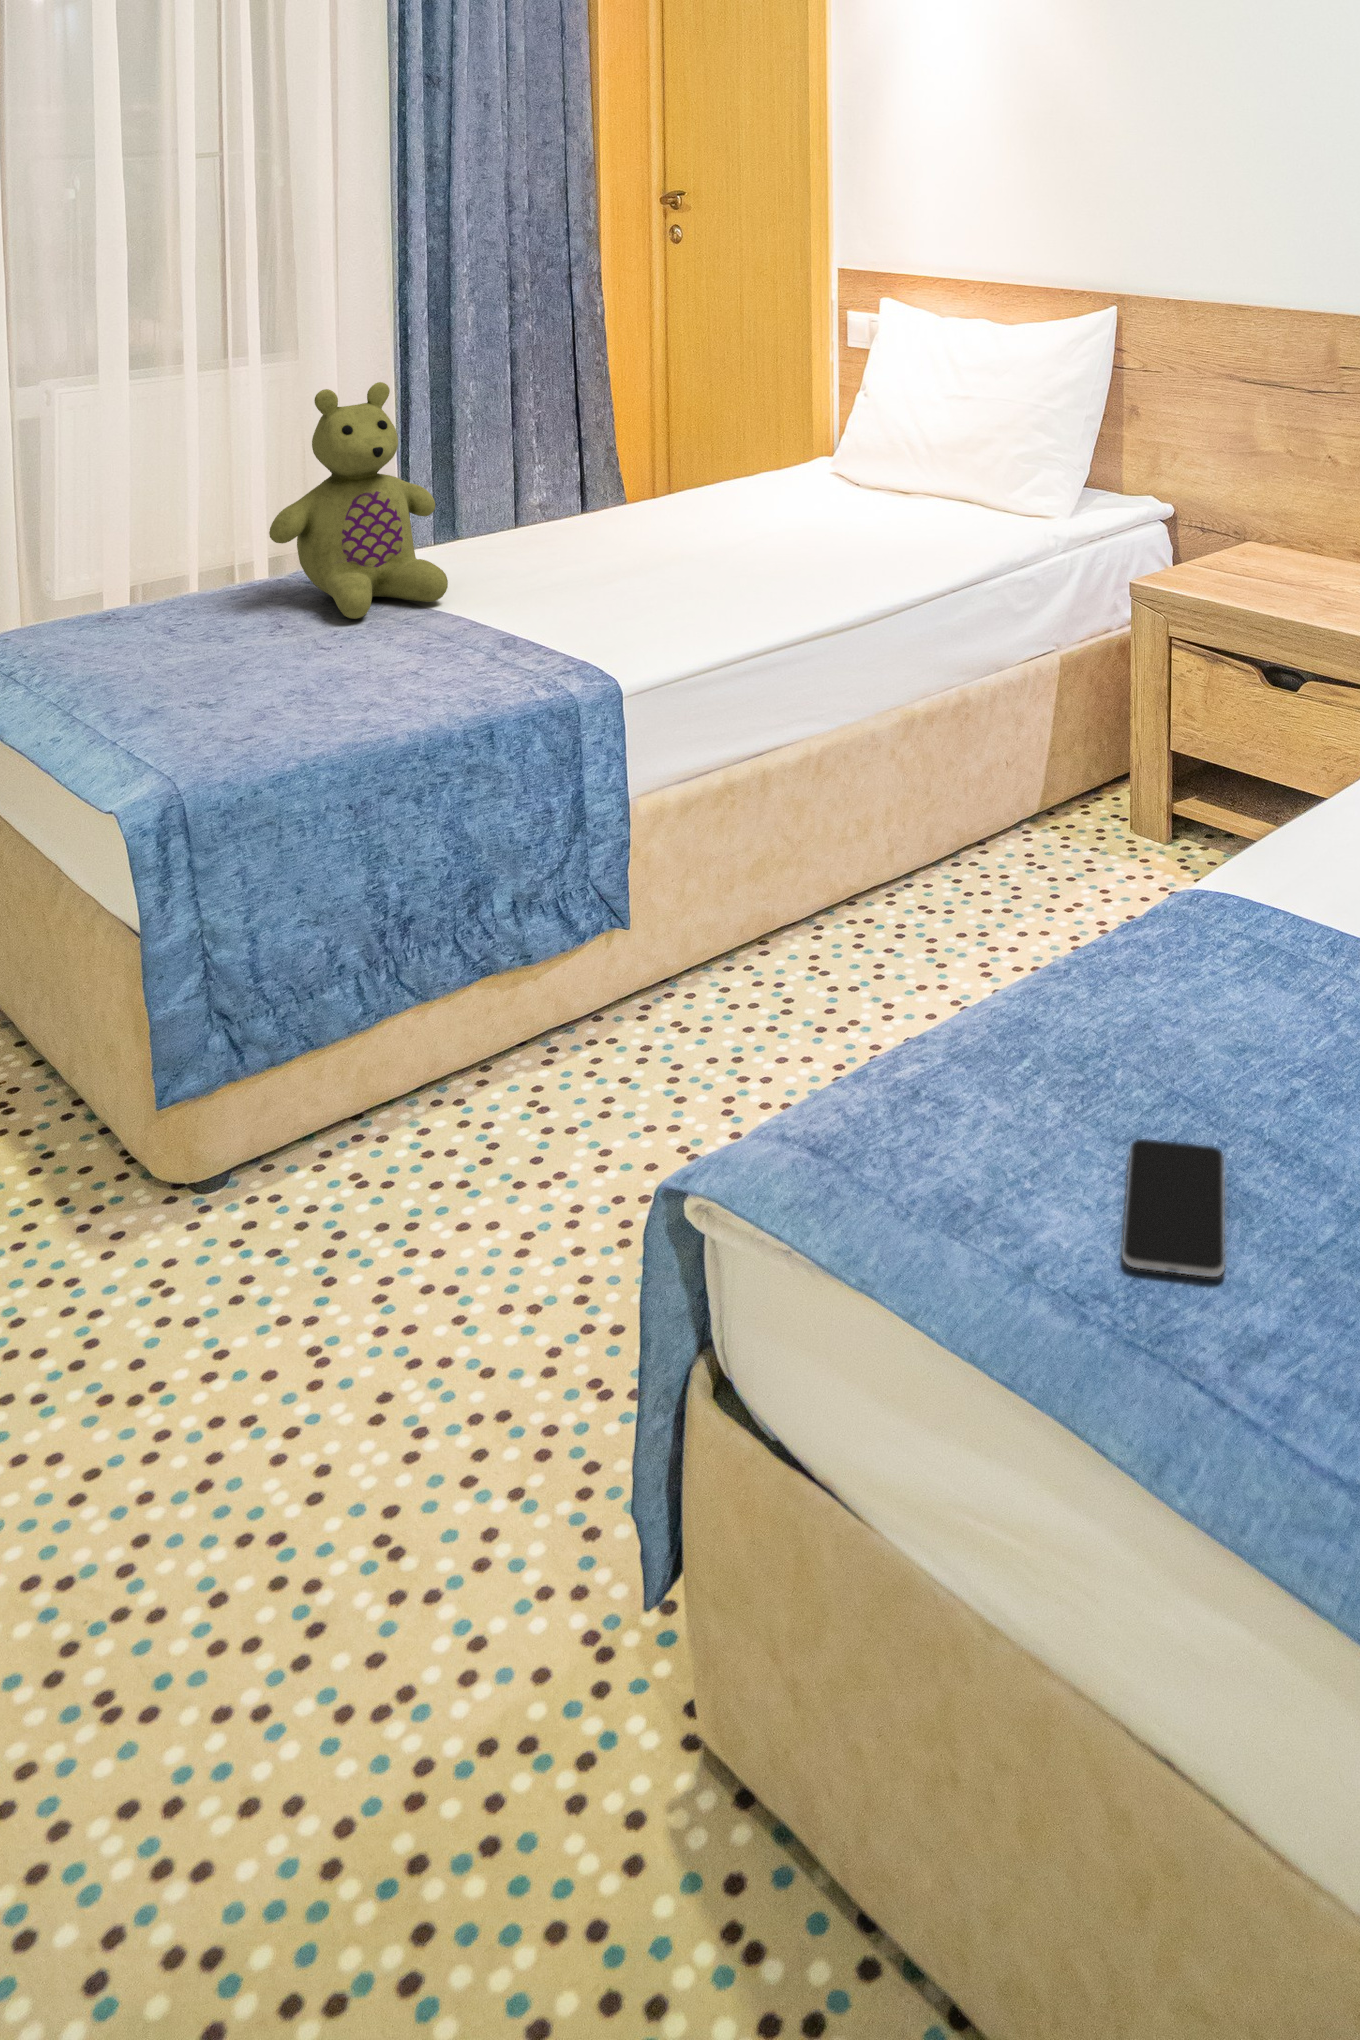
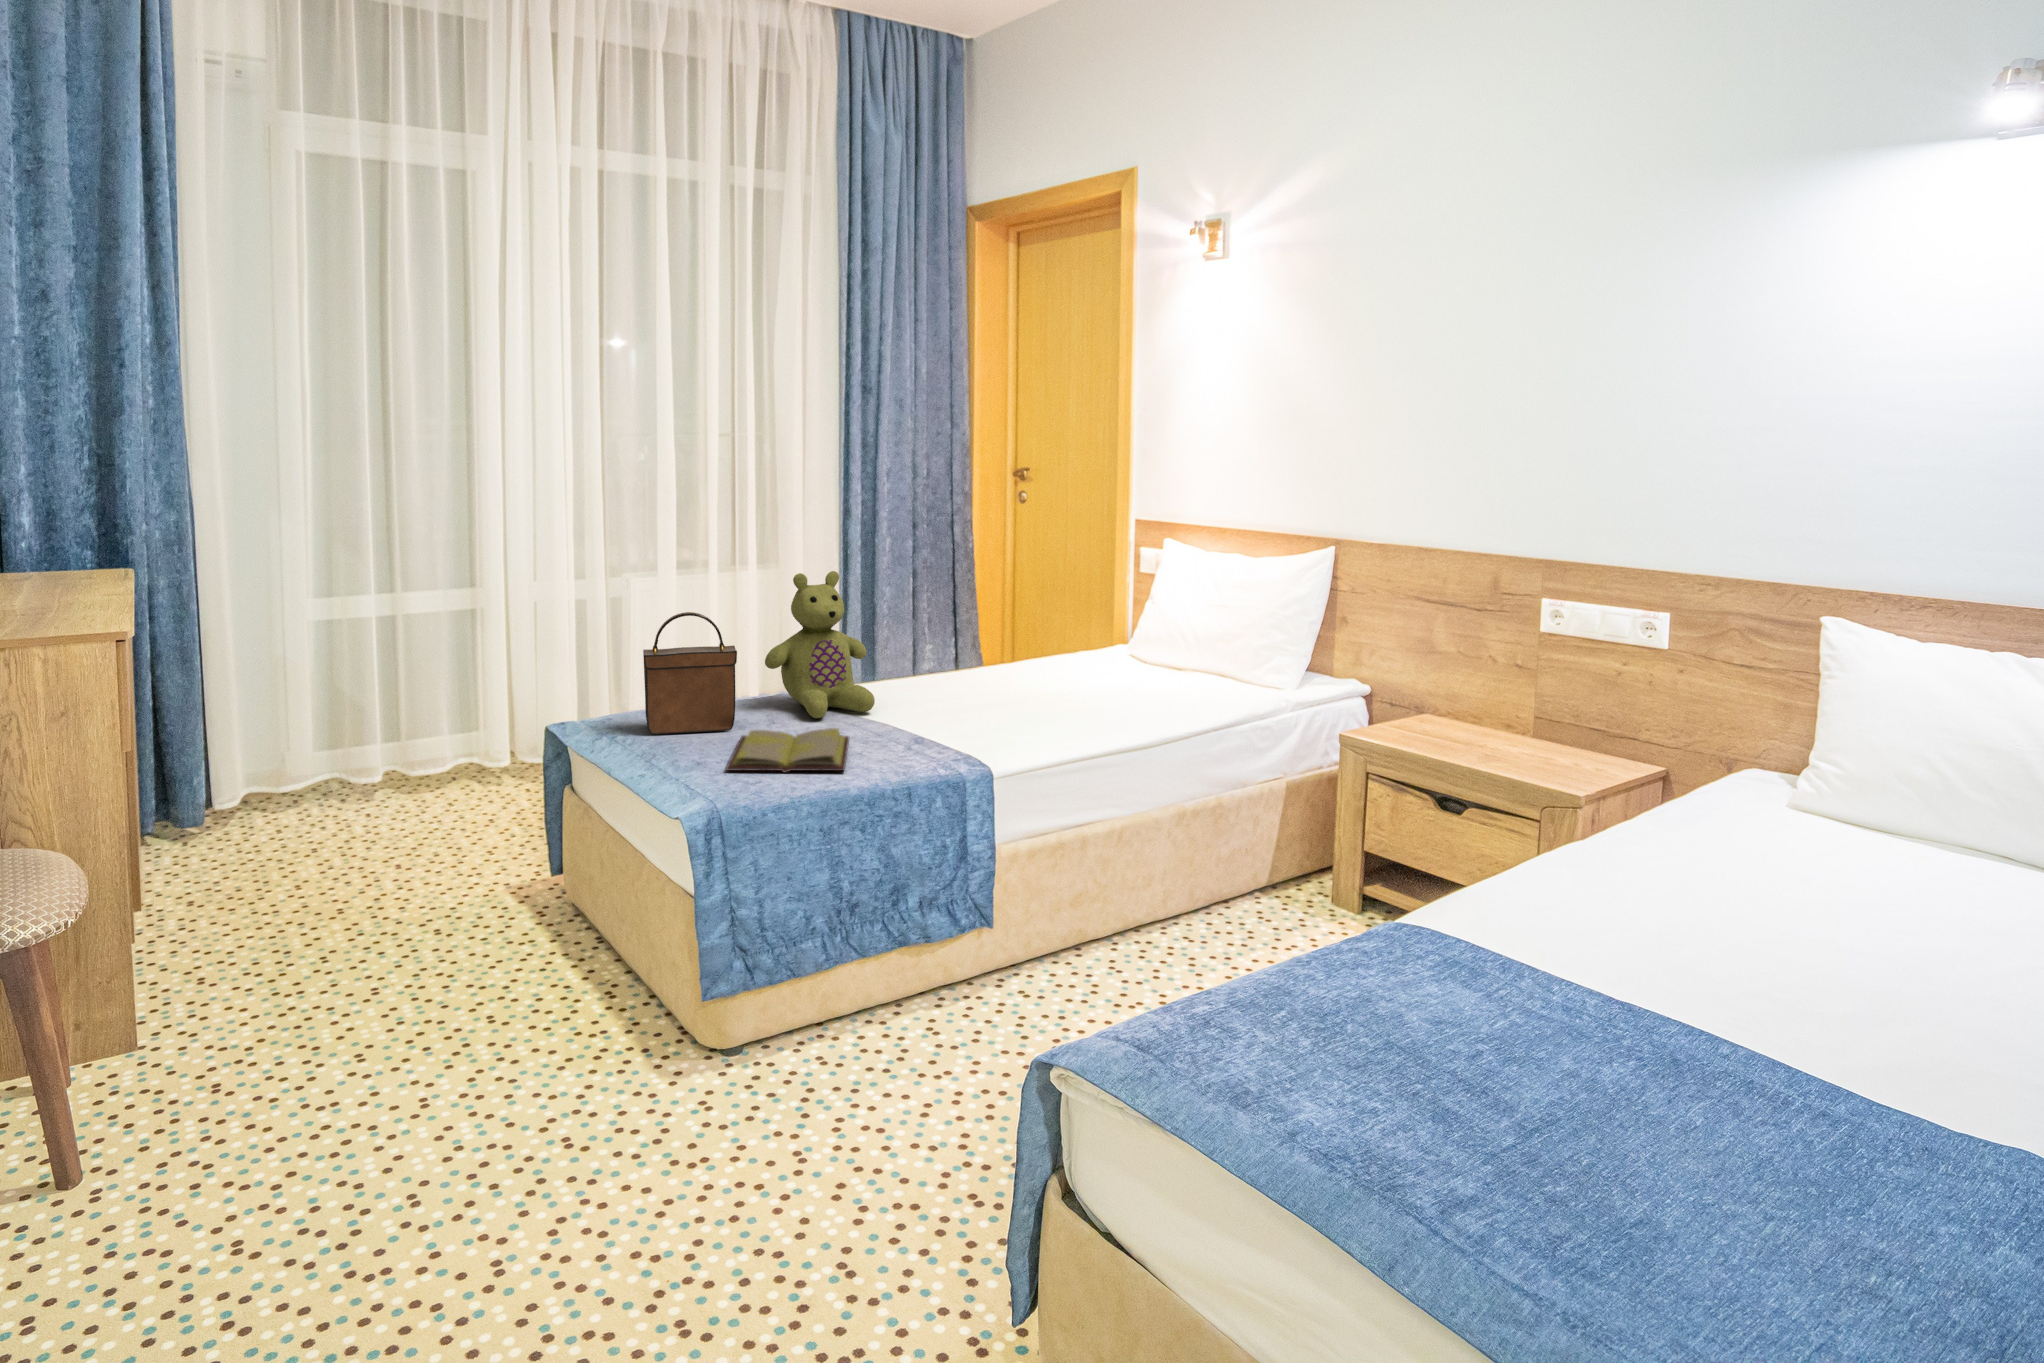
handbag: none [61,465,220,670] -> present [643,612,737,735]
diary: none [199,637,405,726] -> present [726,728,849,773]
smartphone: present [1122,1139,1225,1277] -> none [1370,1076,1450,1171]

